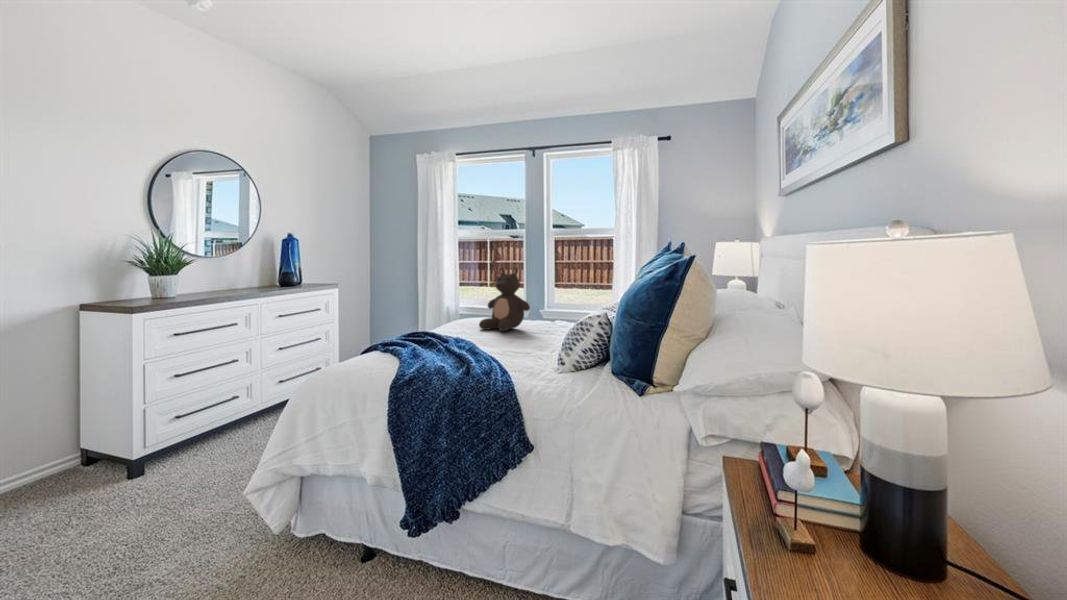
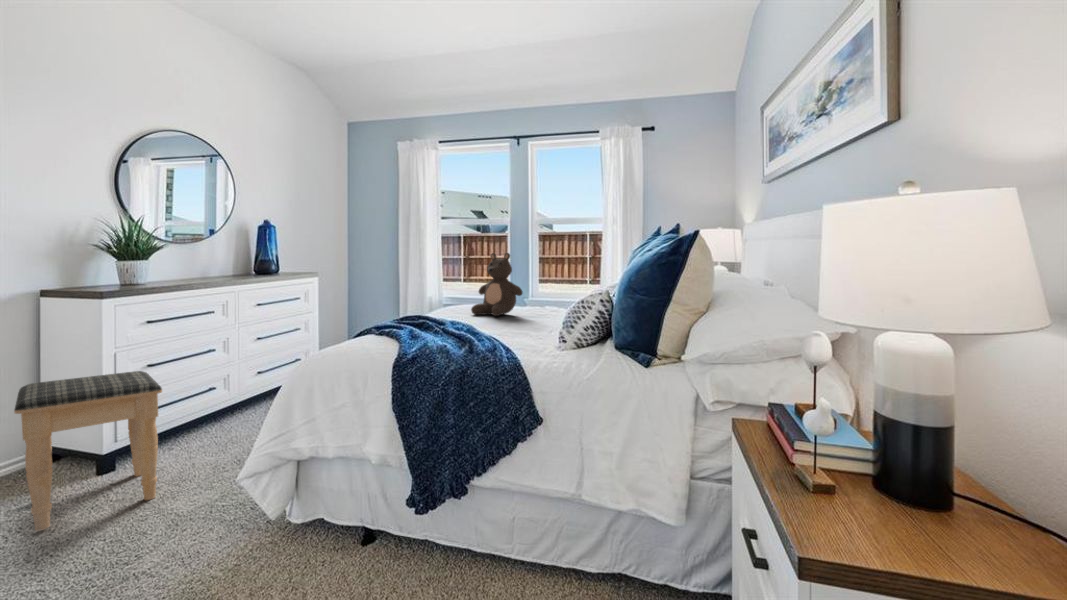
footstool: none [48,382,183,534] -> present [14,371,162,531]

